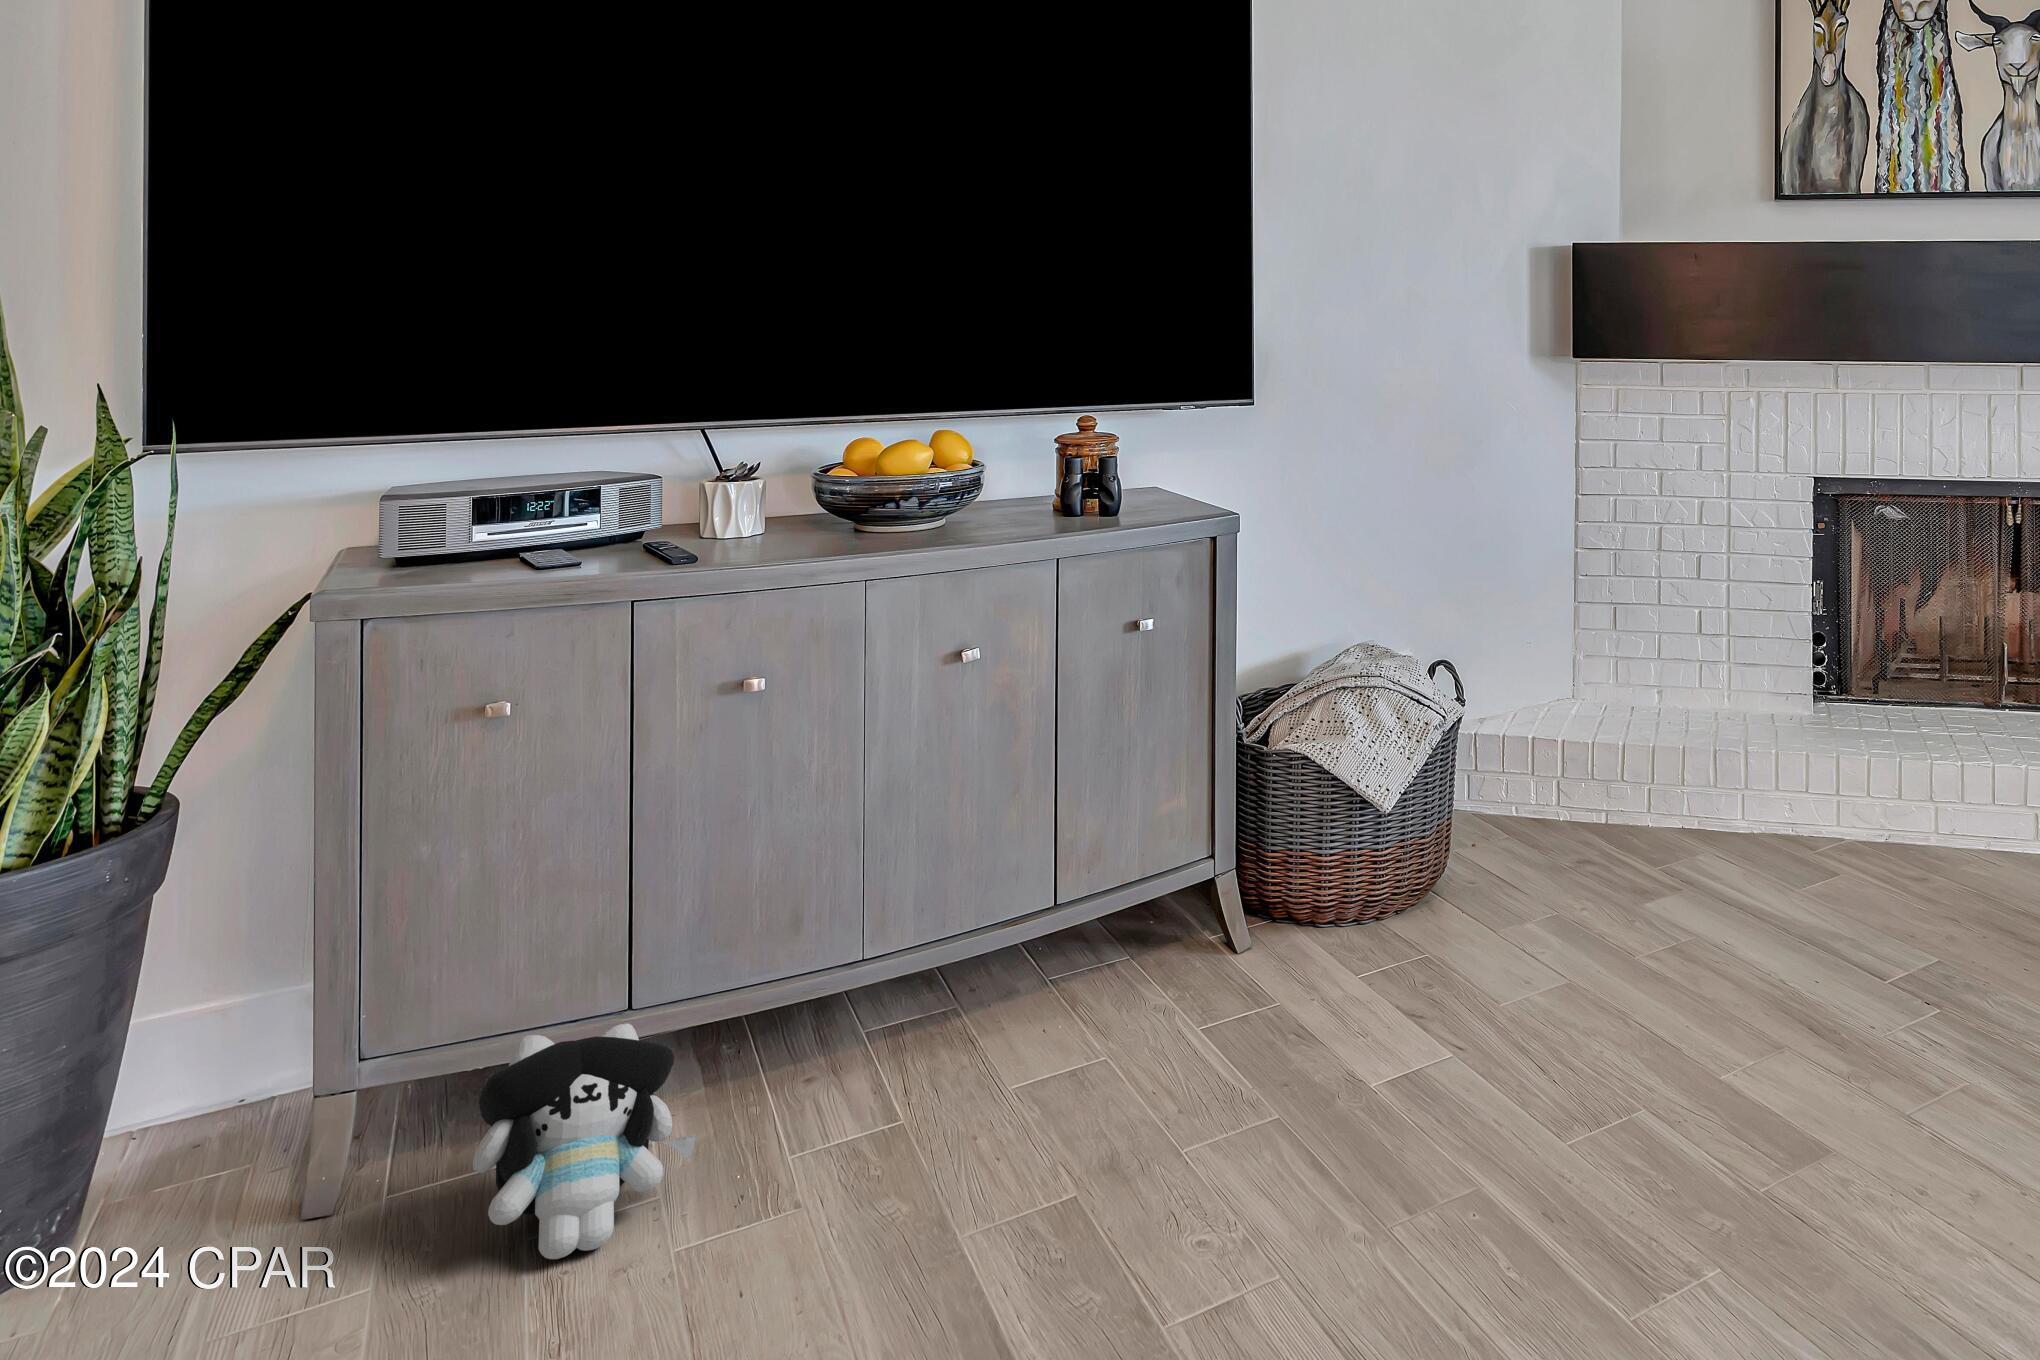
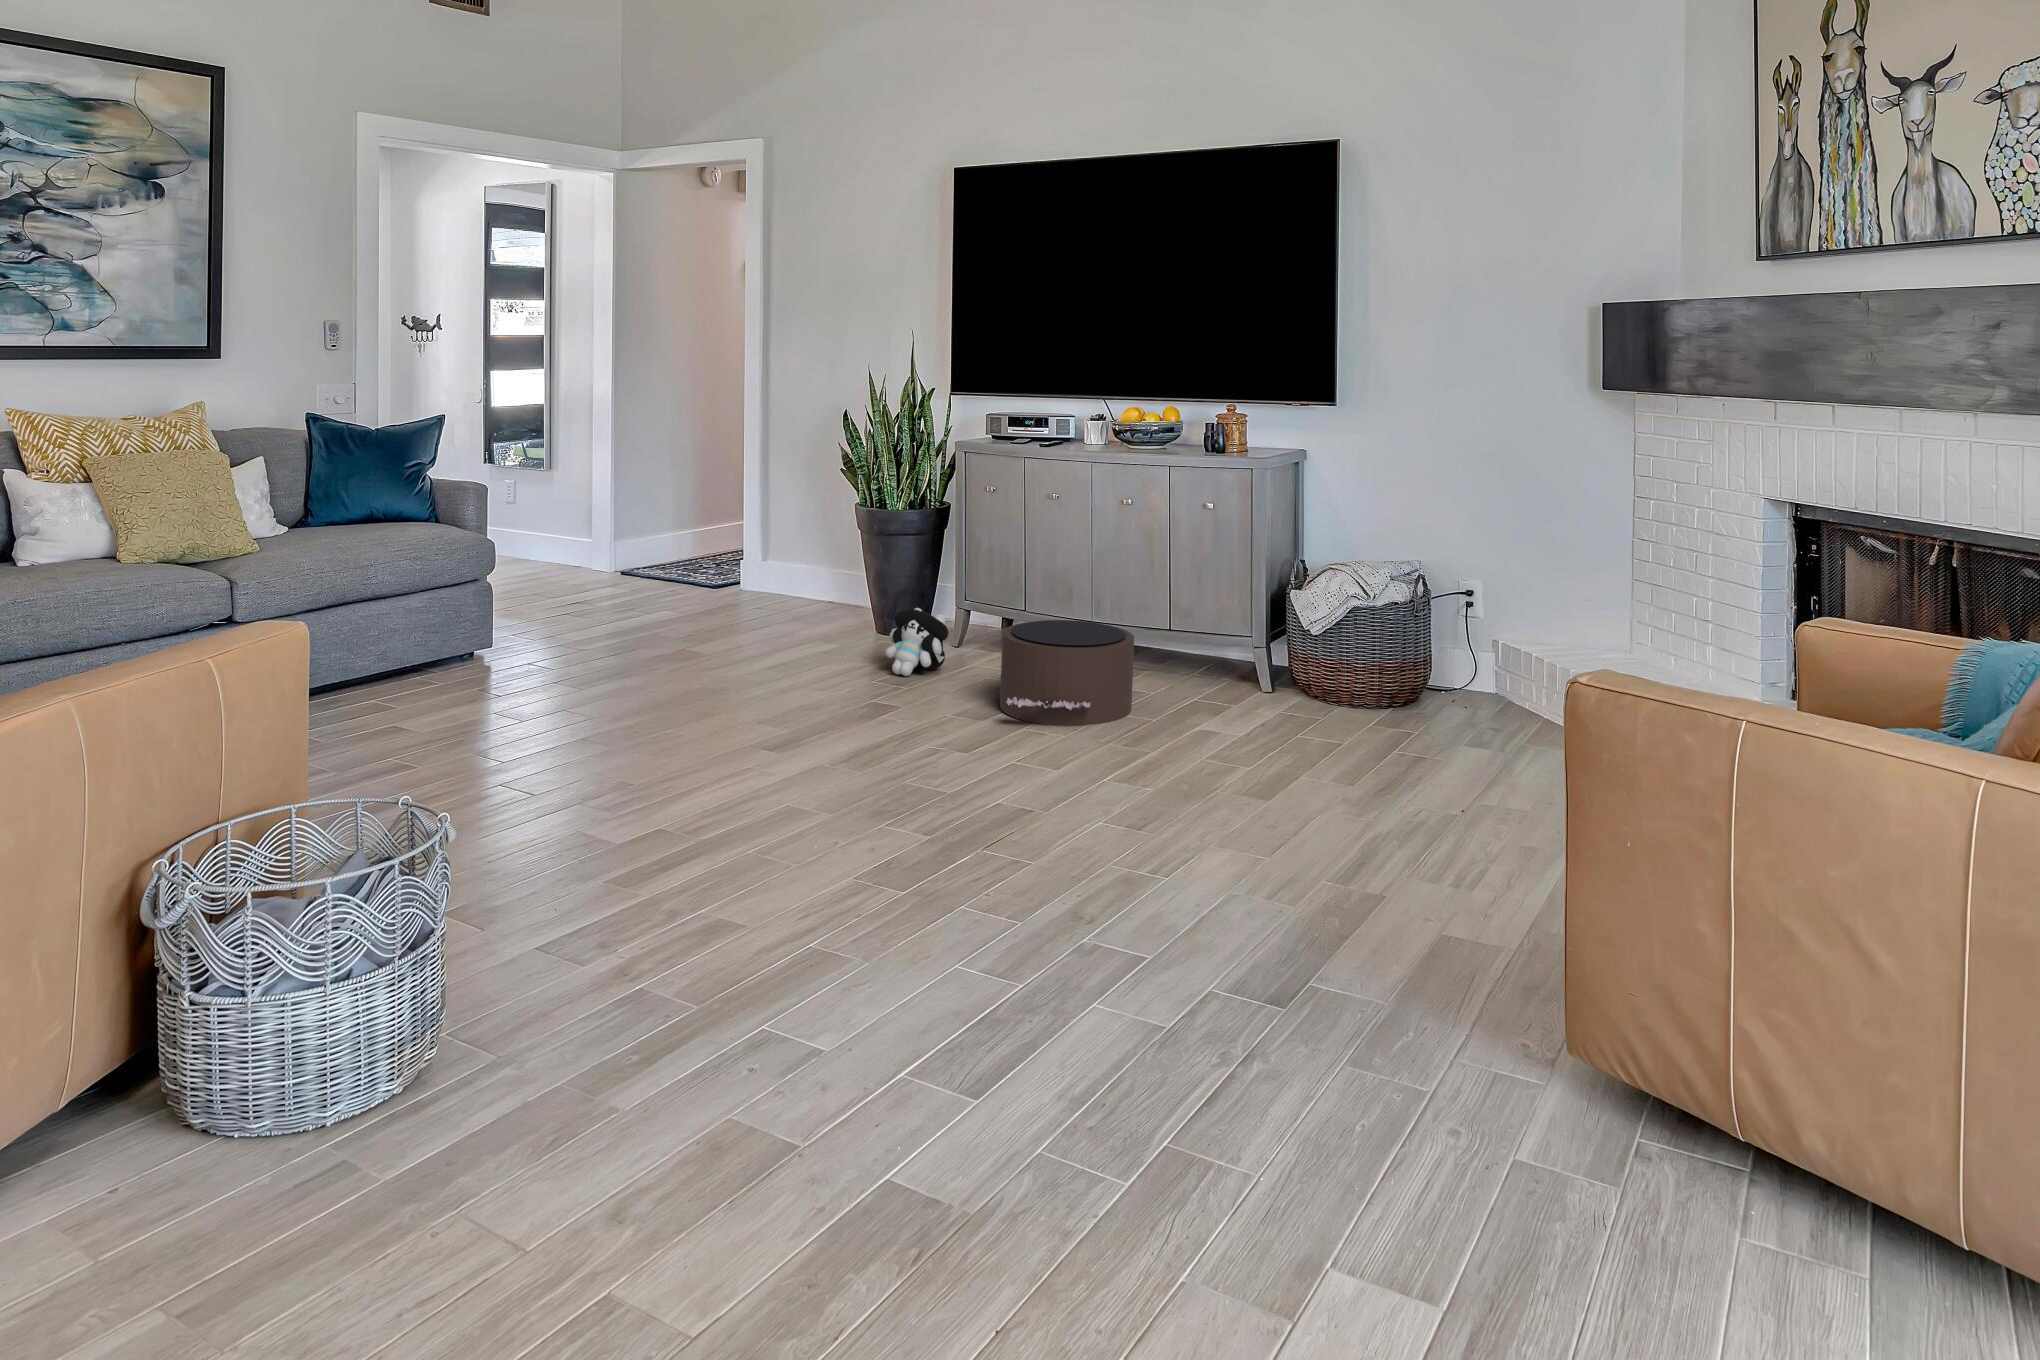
pouf: none [933,883,1343,1190] -> present [1000,620,1134,726]

